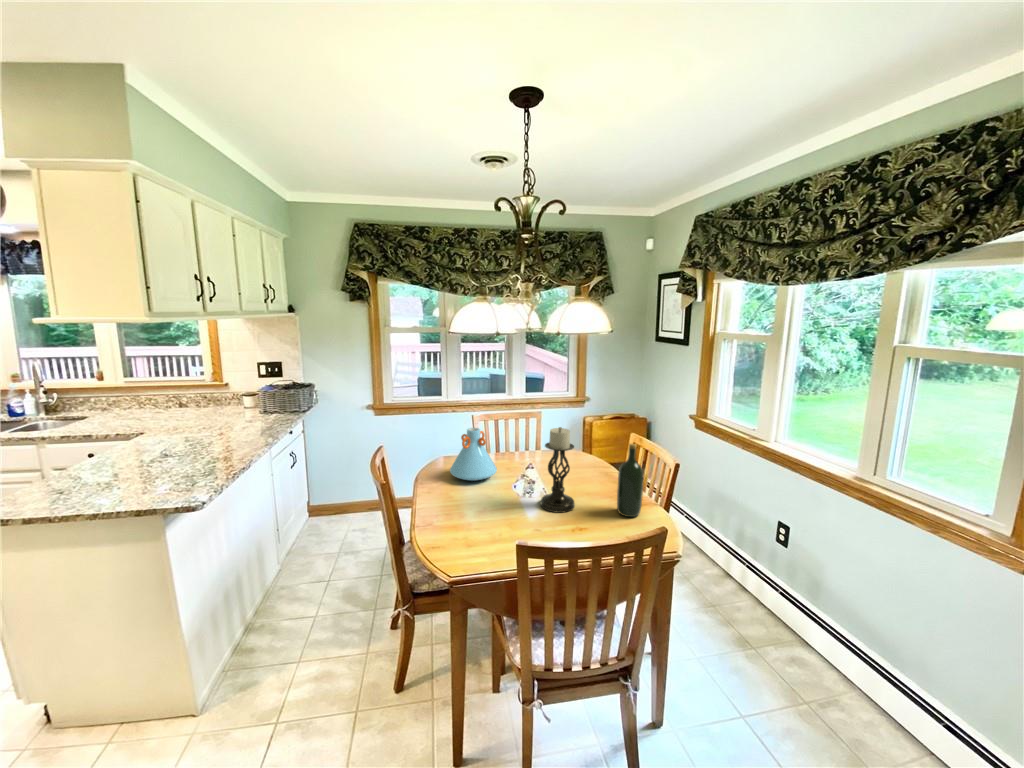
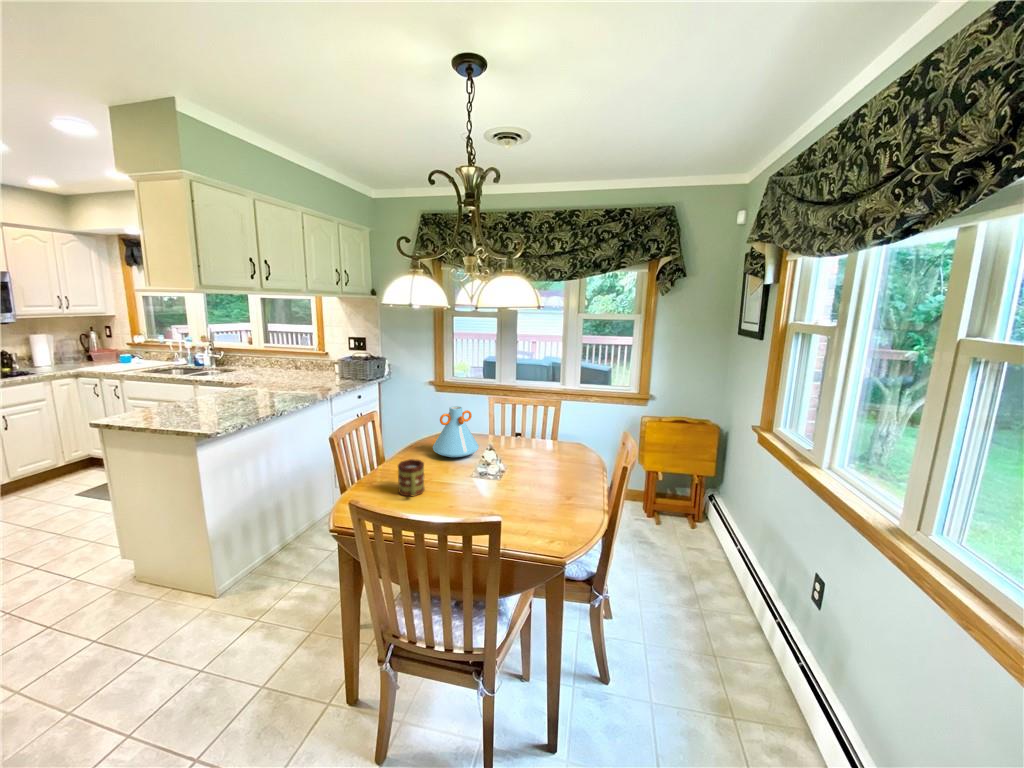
candle holder: present [541,427,575,513] -> none [480,411,516,500]
wine bottle: present [617,444,643,517] -> none [547,437,576,519]
mug: none [466,487,496,526] -> present [398,459,424,496]

